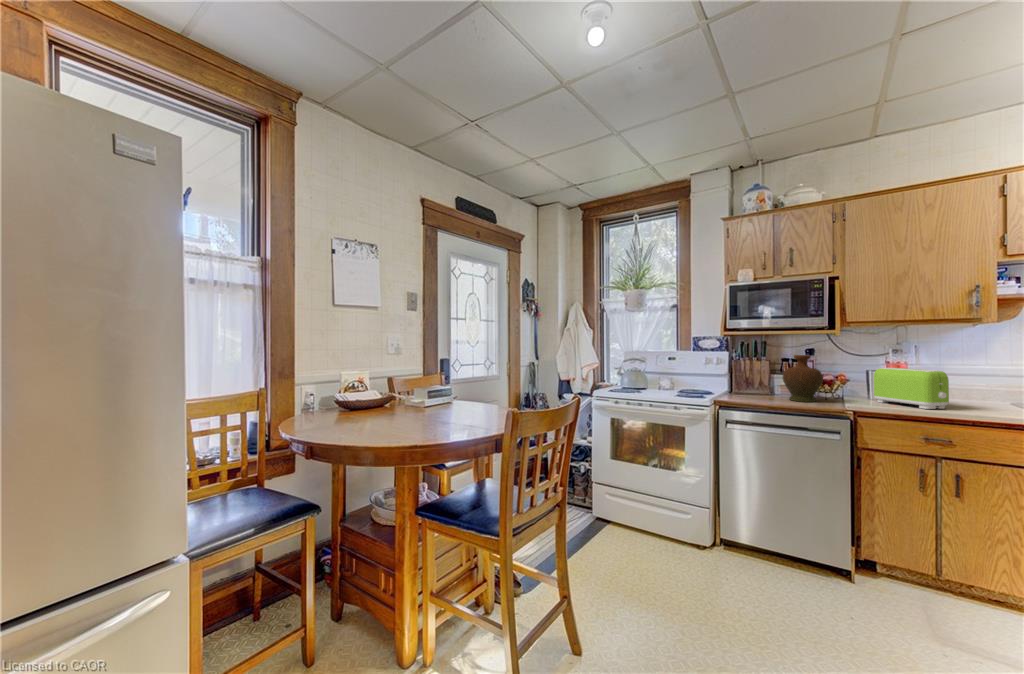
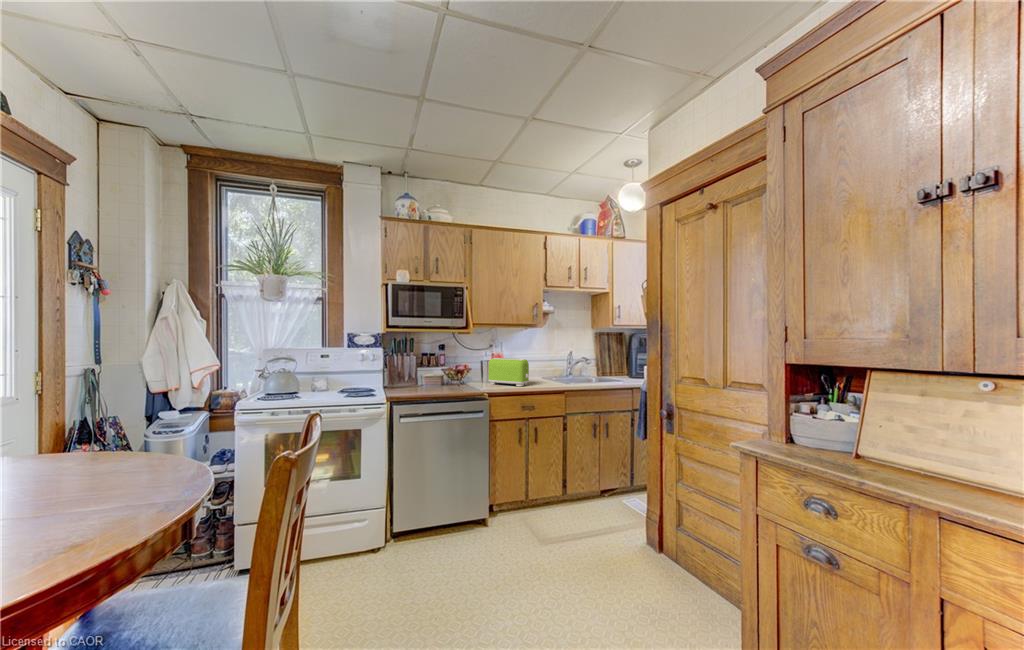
decorative vase: present [783,355,823,402] -> none [435,350,463,390]

